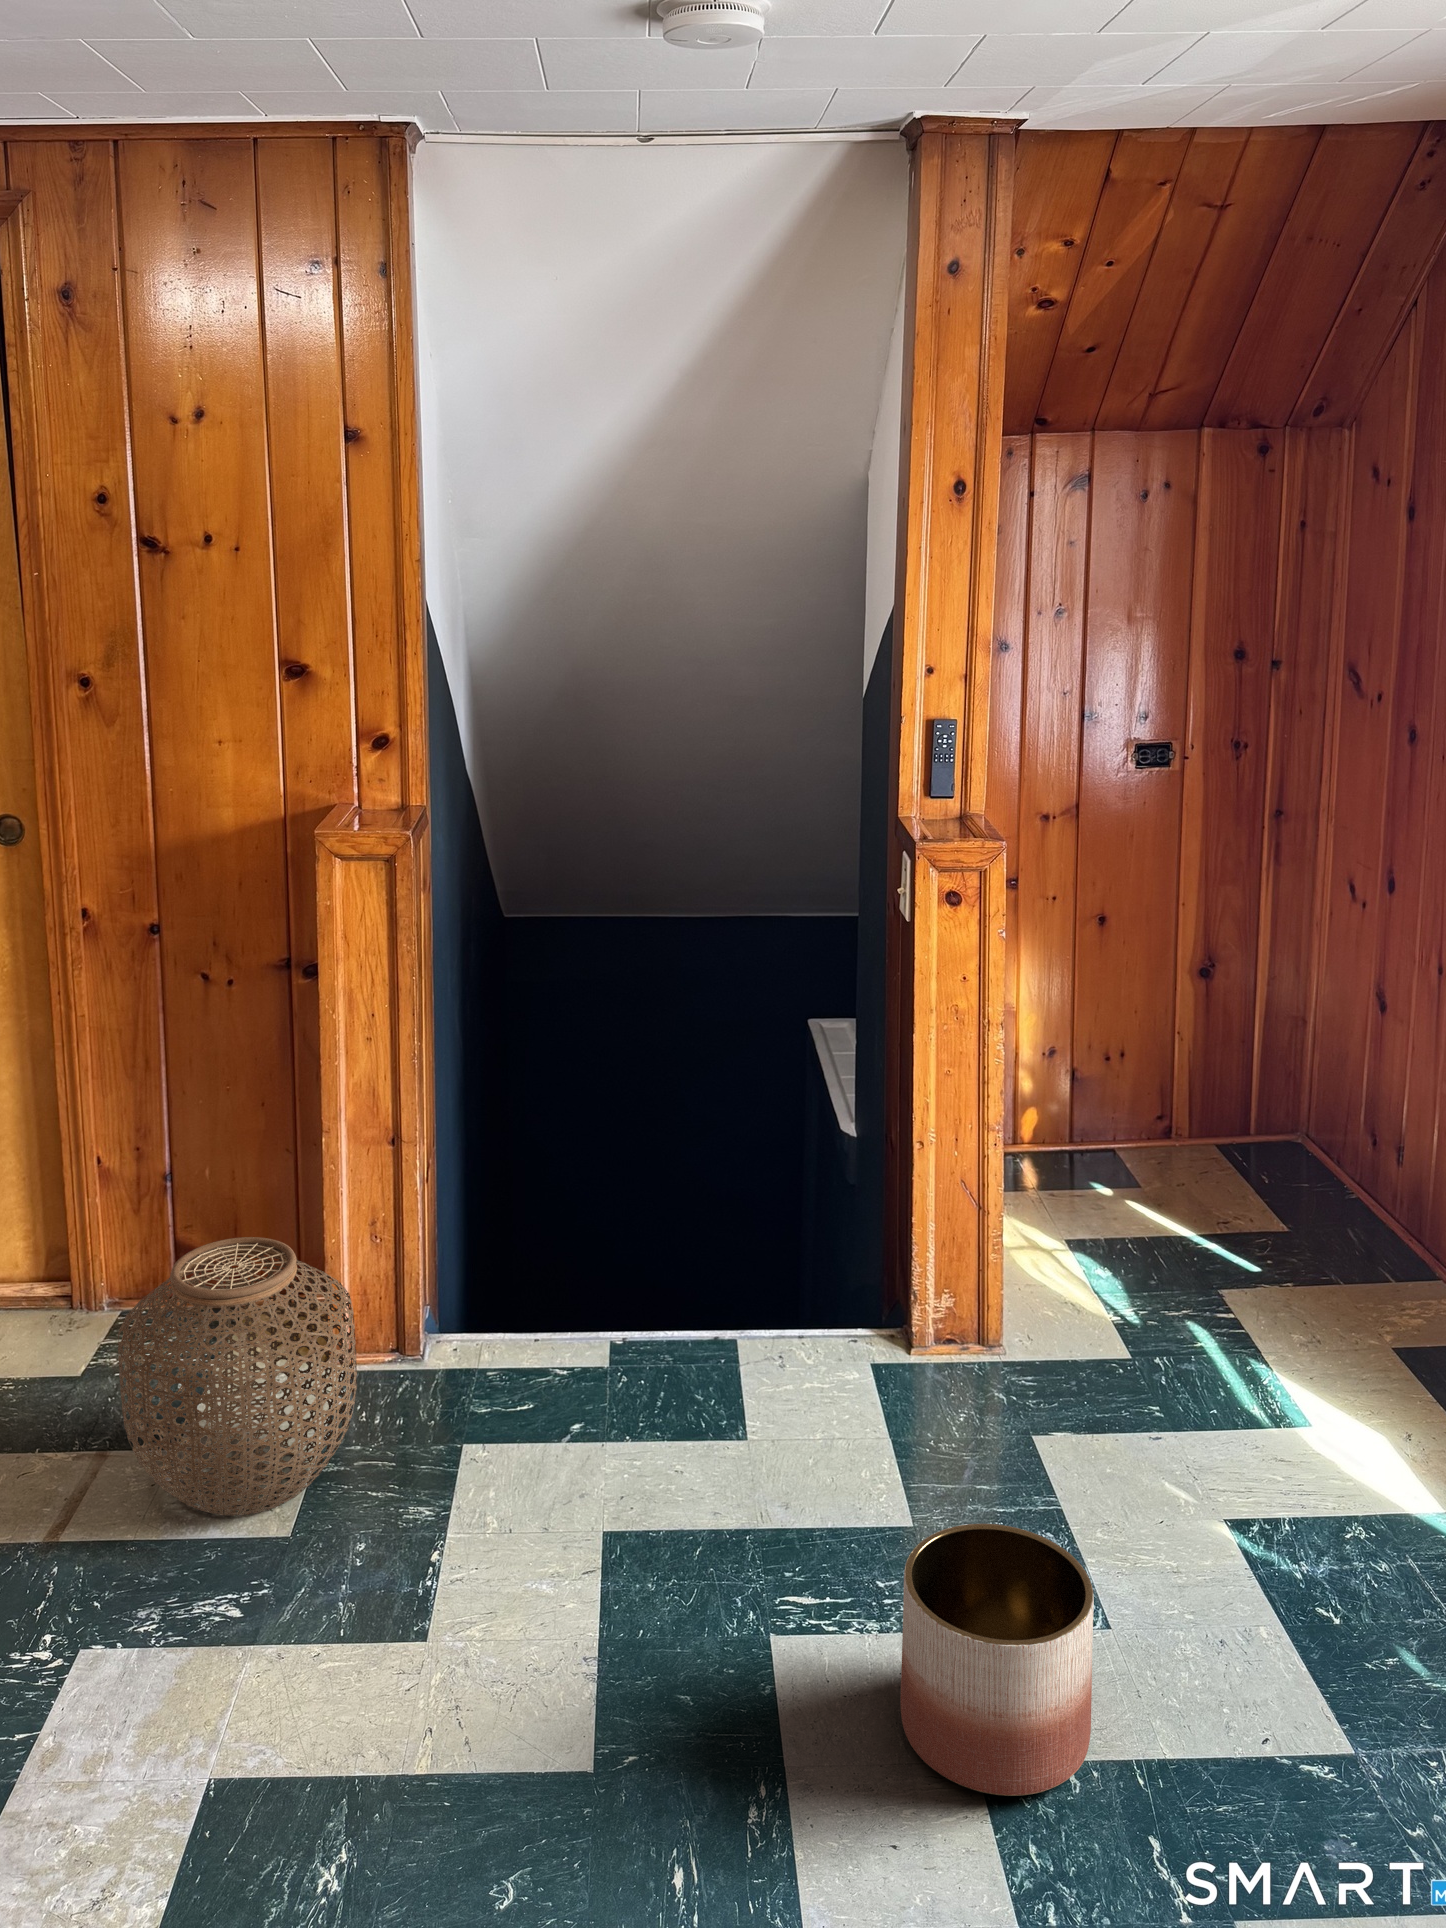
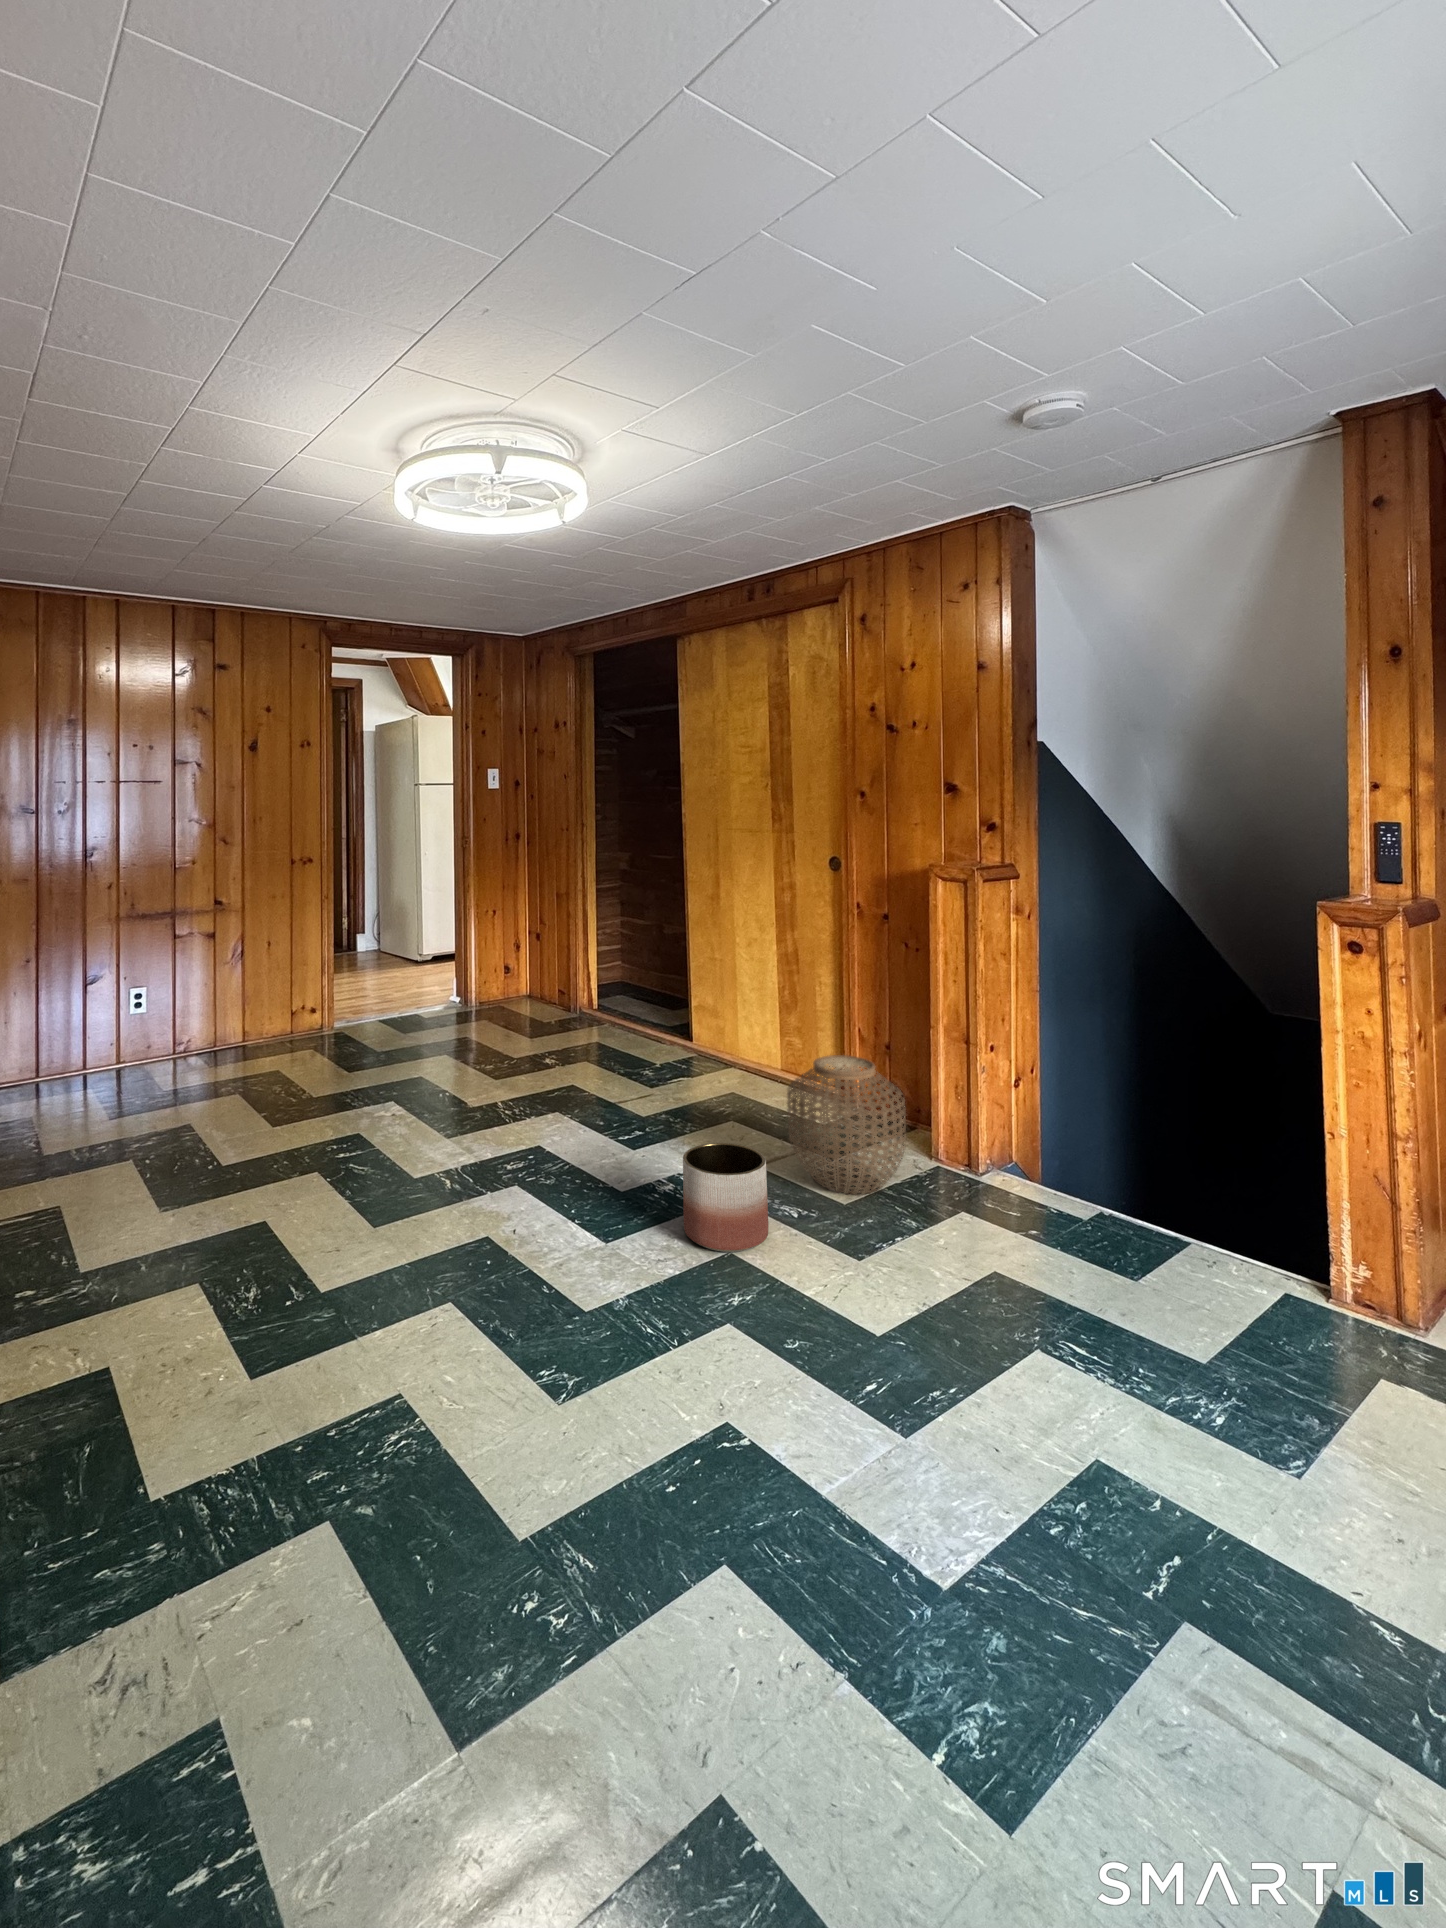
planter: present [901,1524,1094,1796] -> present [683,1143,769,1252]

